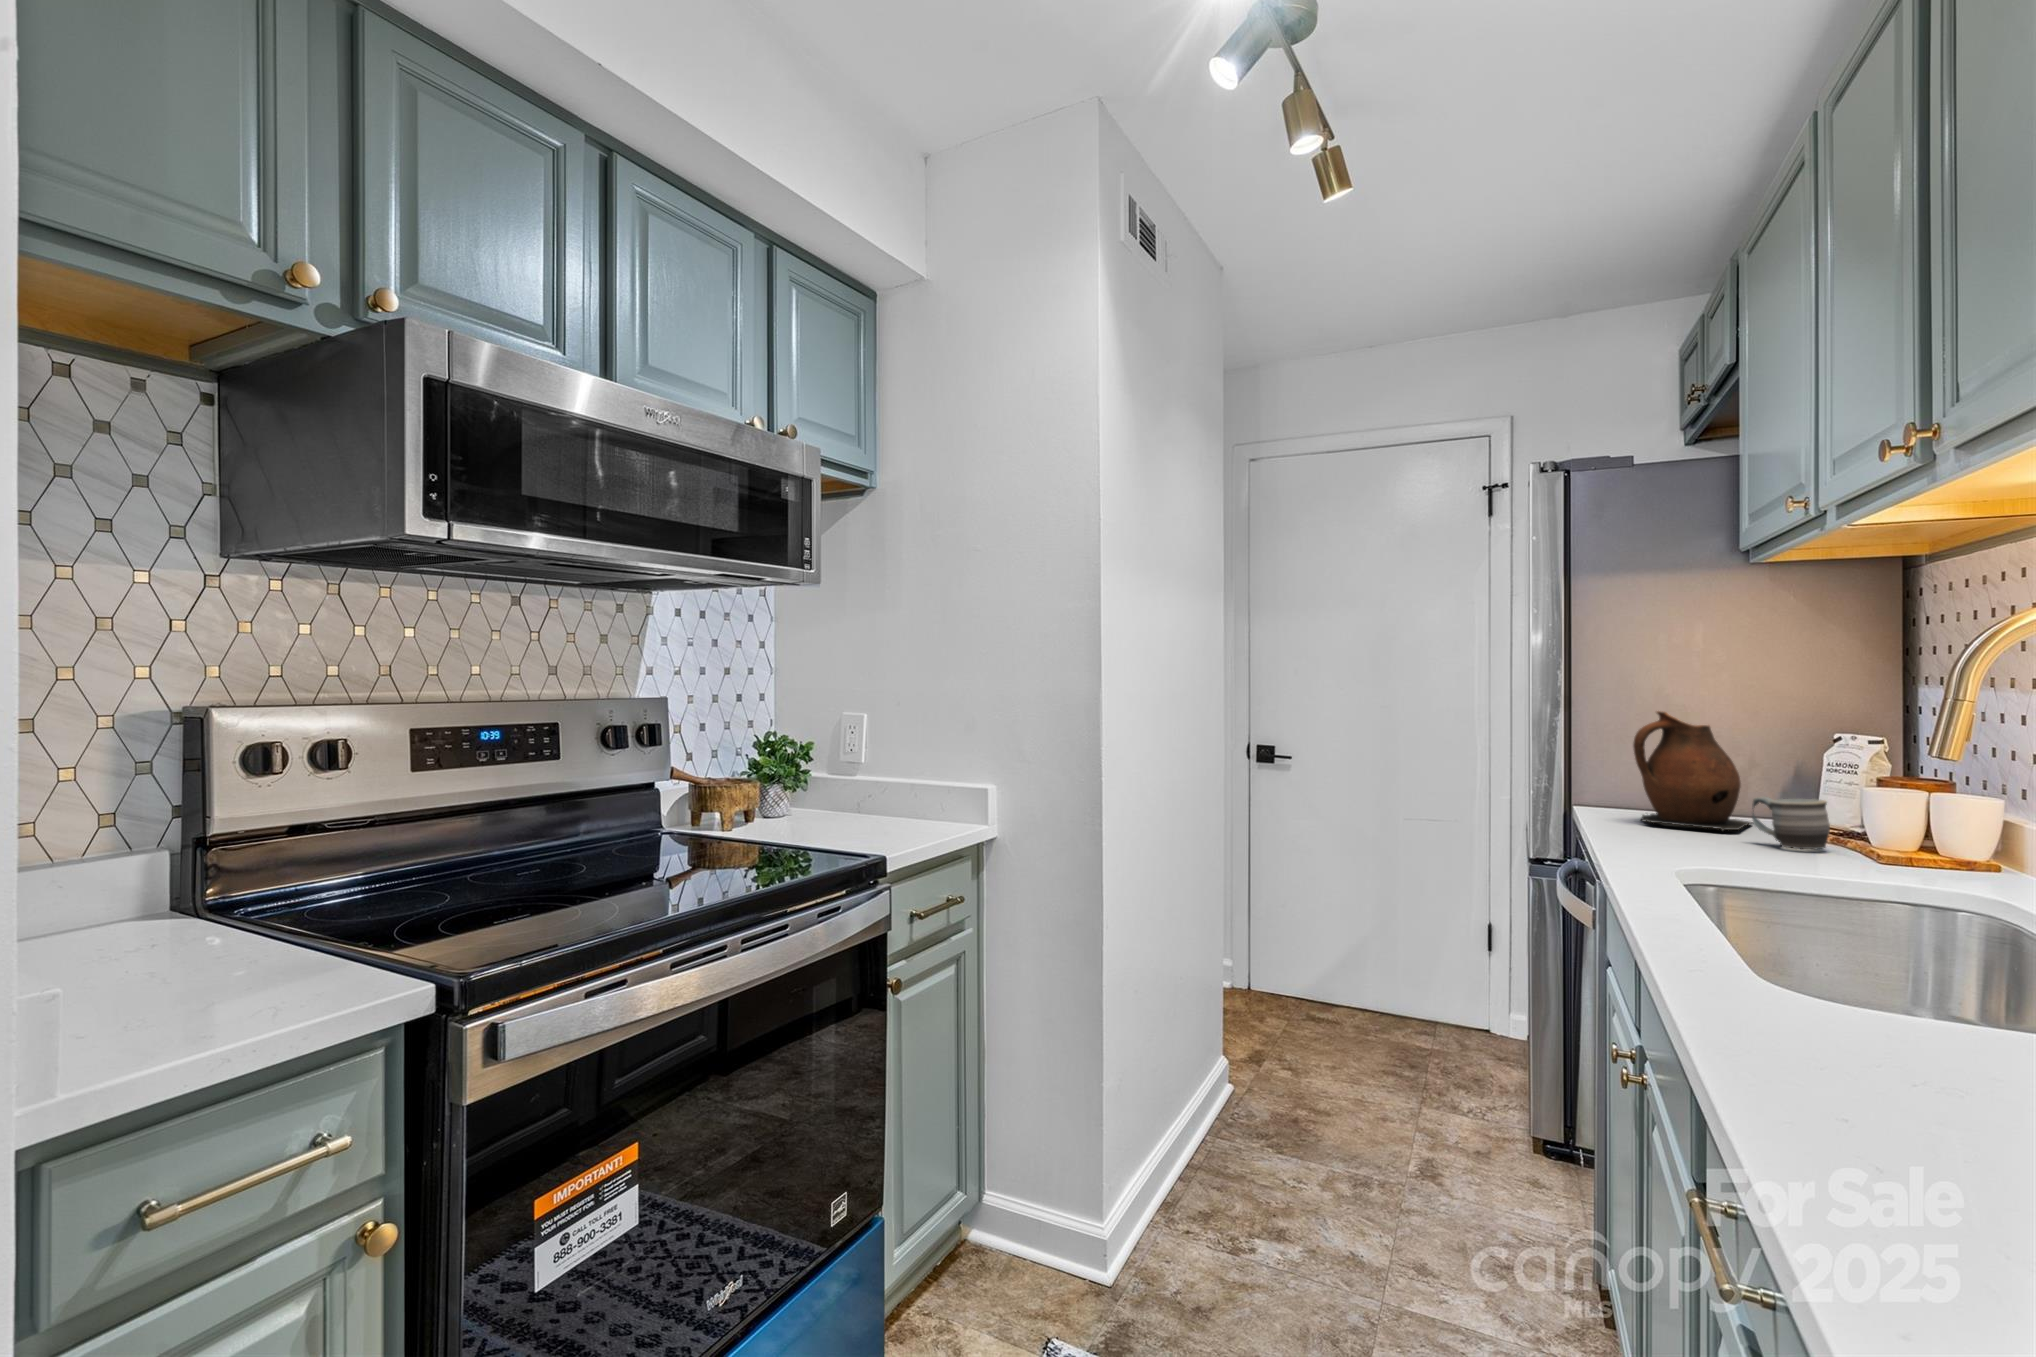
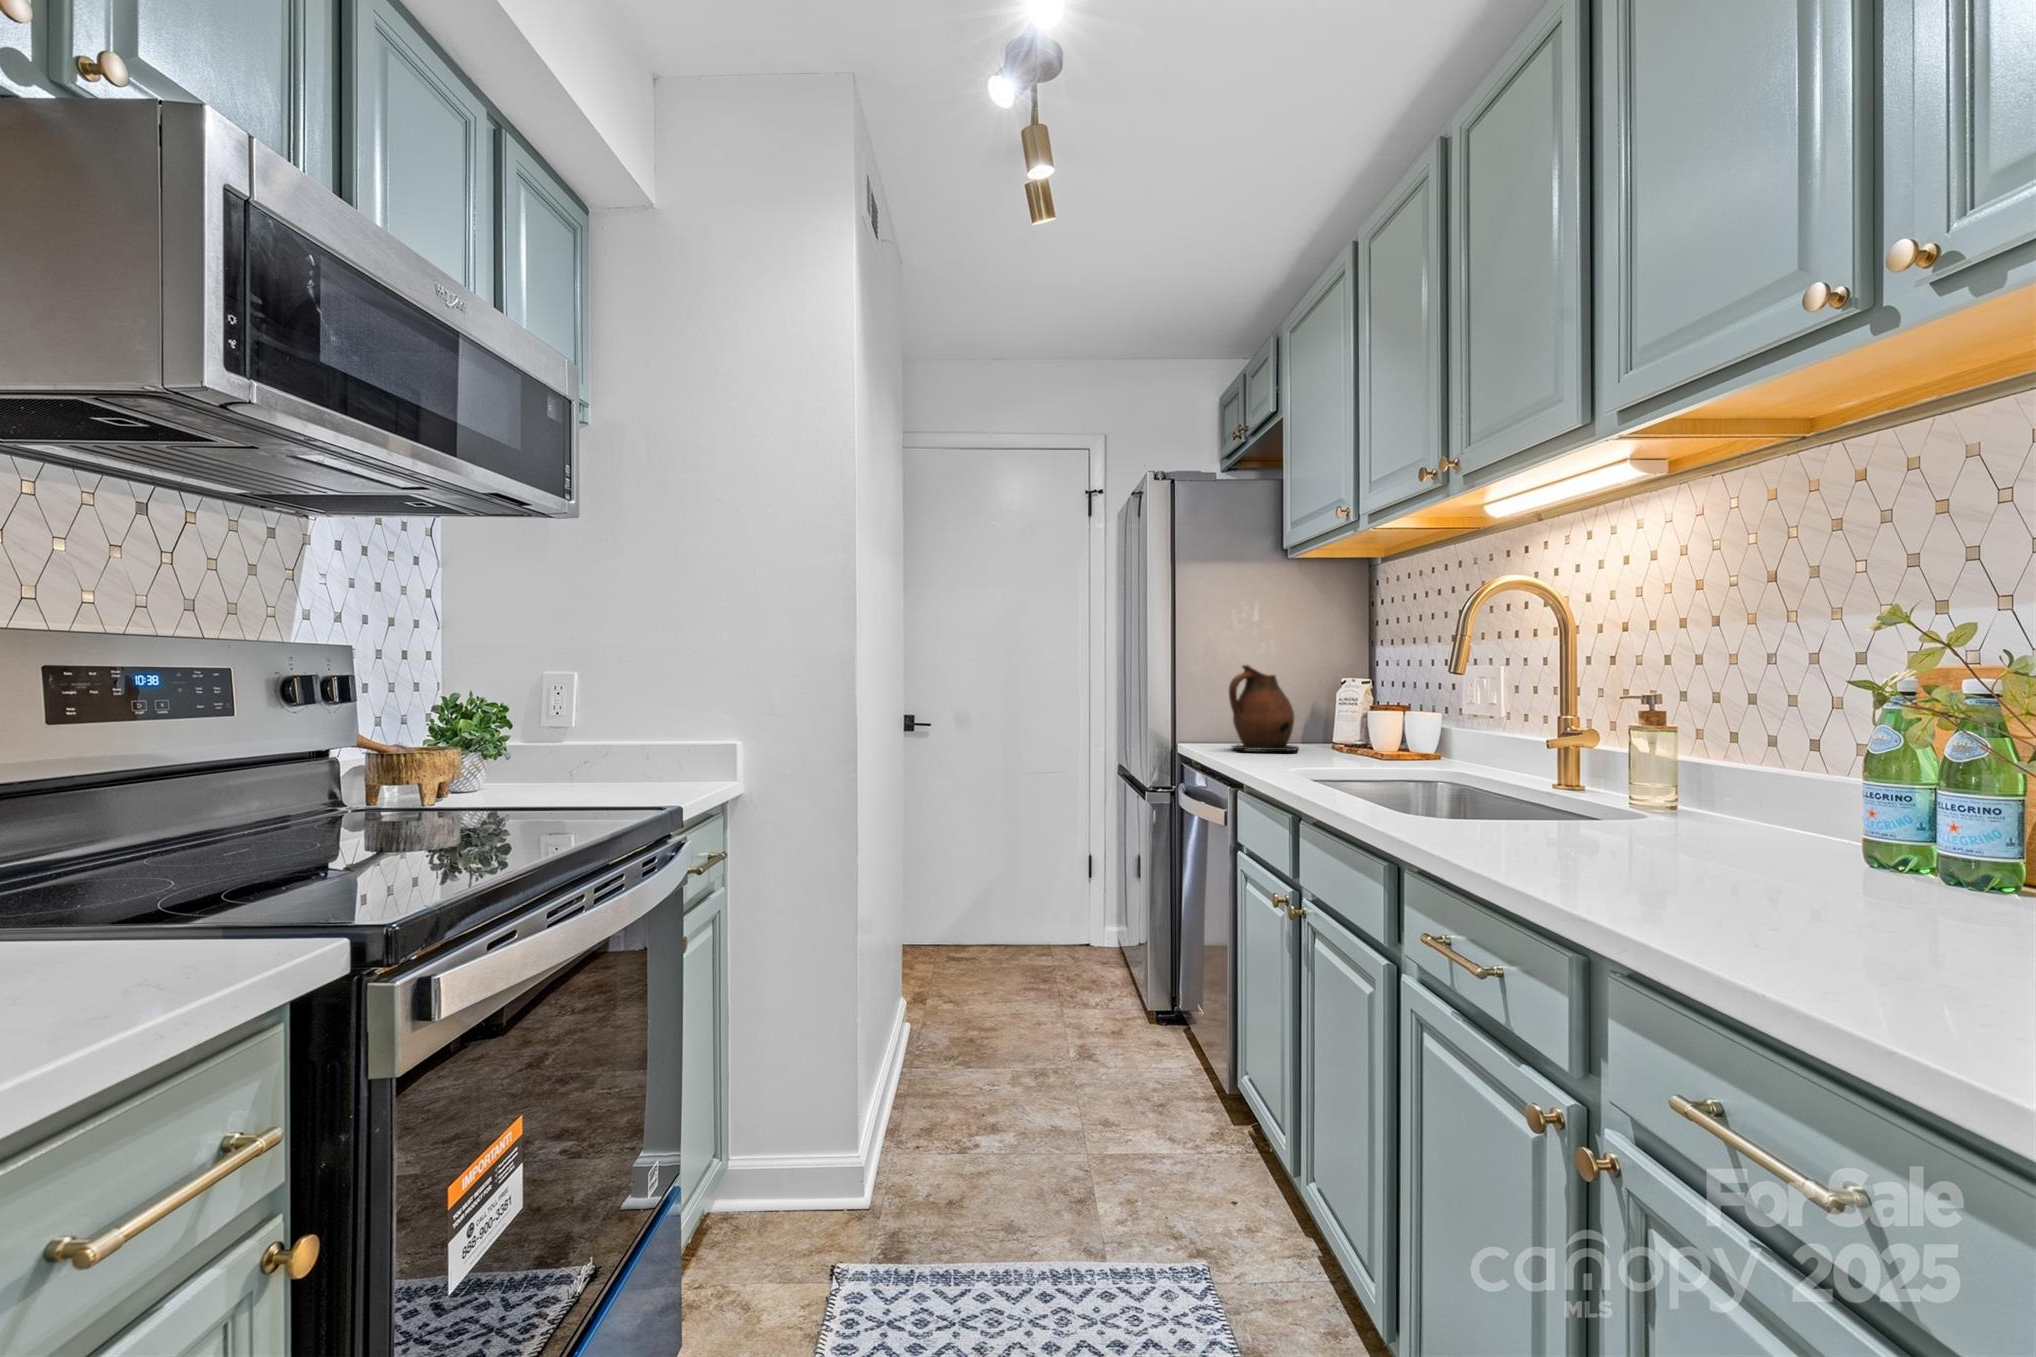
mug: present [1752,797,1830,849] -> none [1310,723,1356,758]

